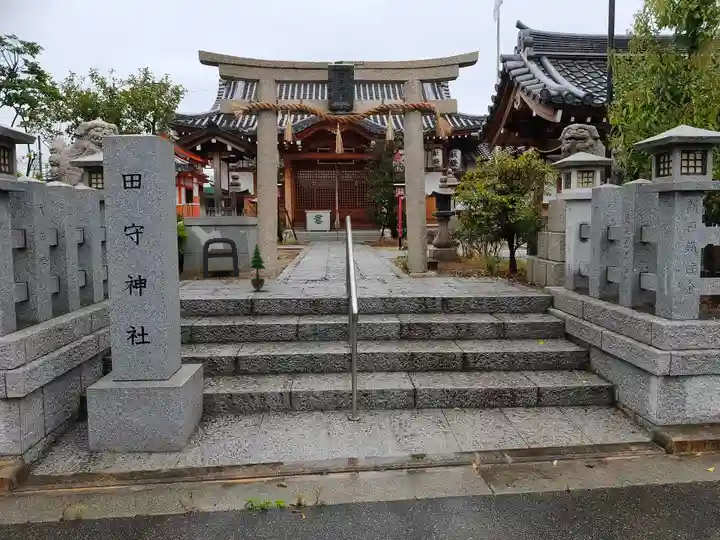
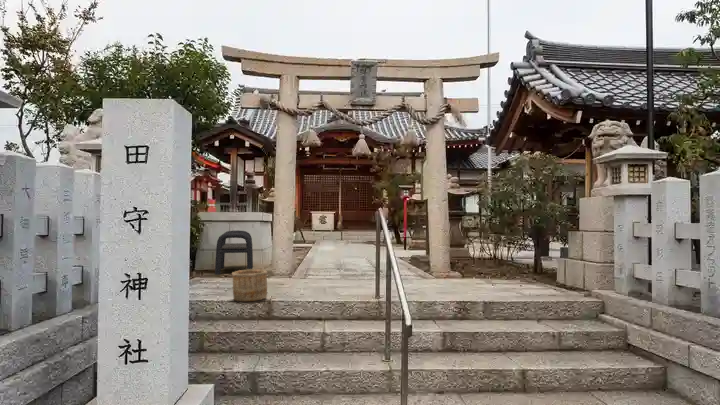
potted tree: present [249,244,266,290] -> none [266,238,285,290]
wooden bucket: none [216,272,249,300] -> present [232,269,268,301]

